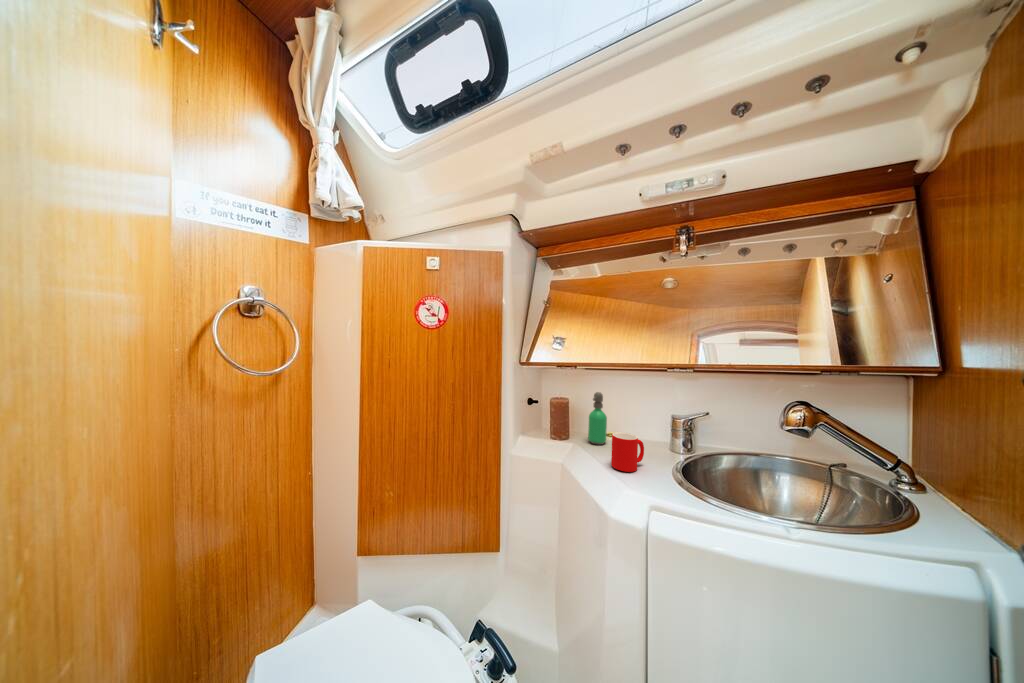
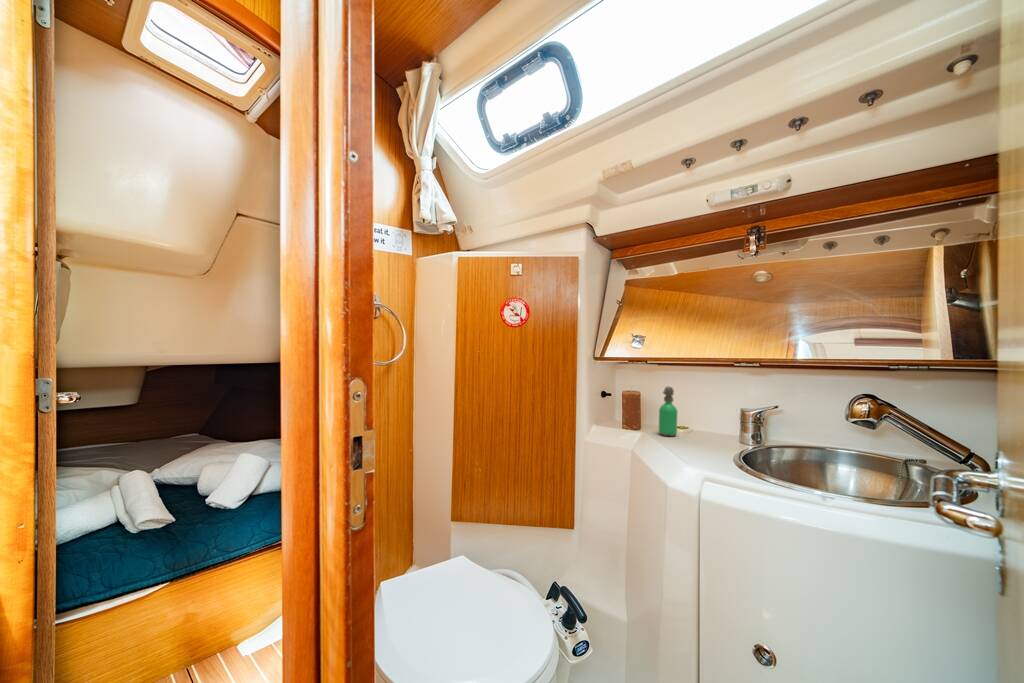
cup: present [611,432,644,472] -> none [679,420,711,454]

